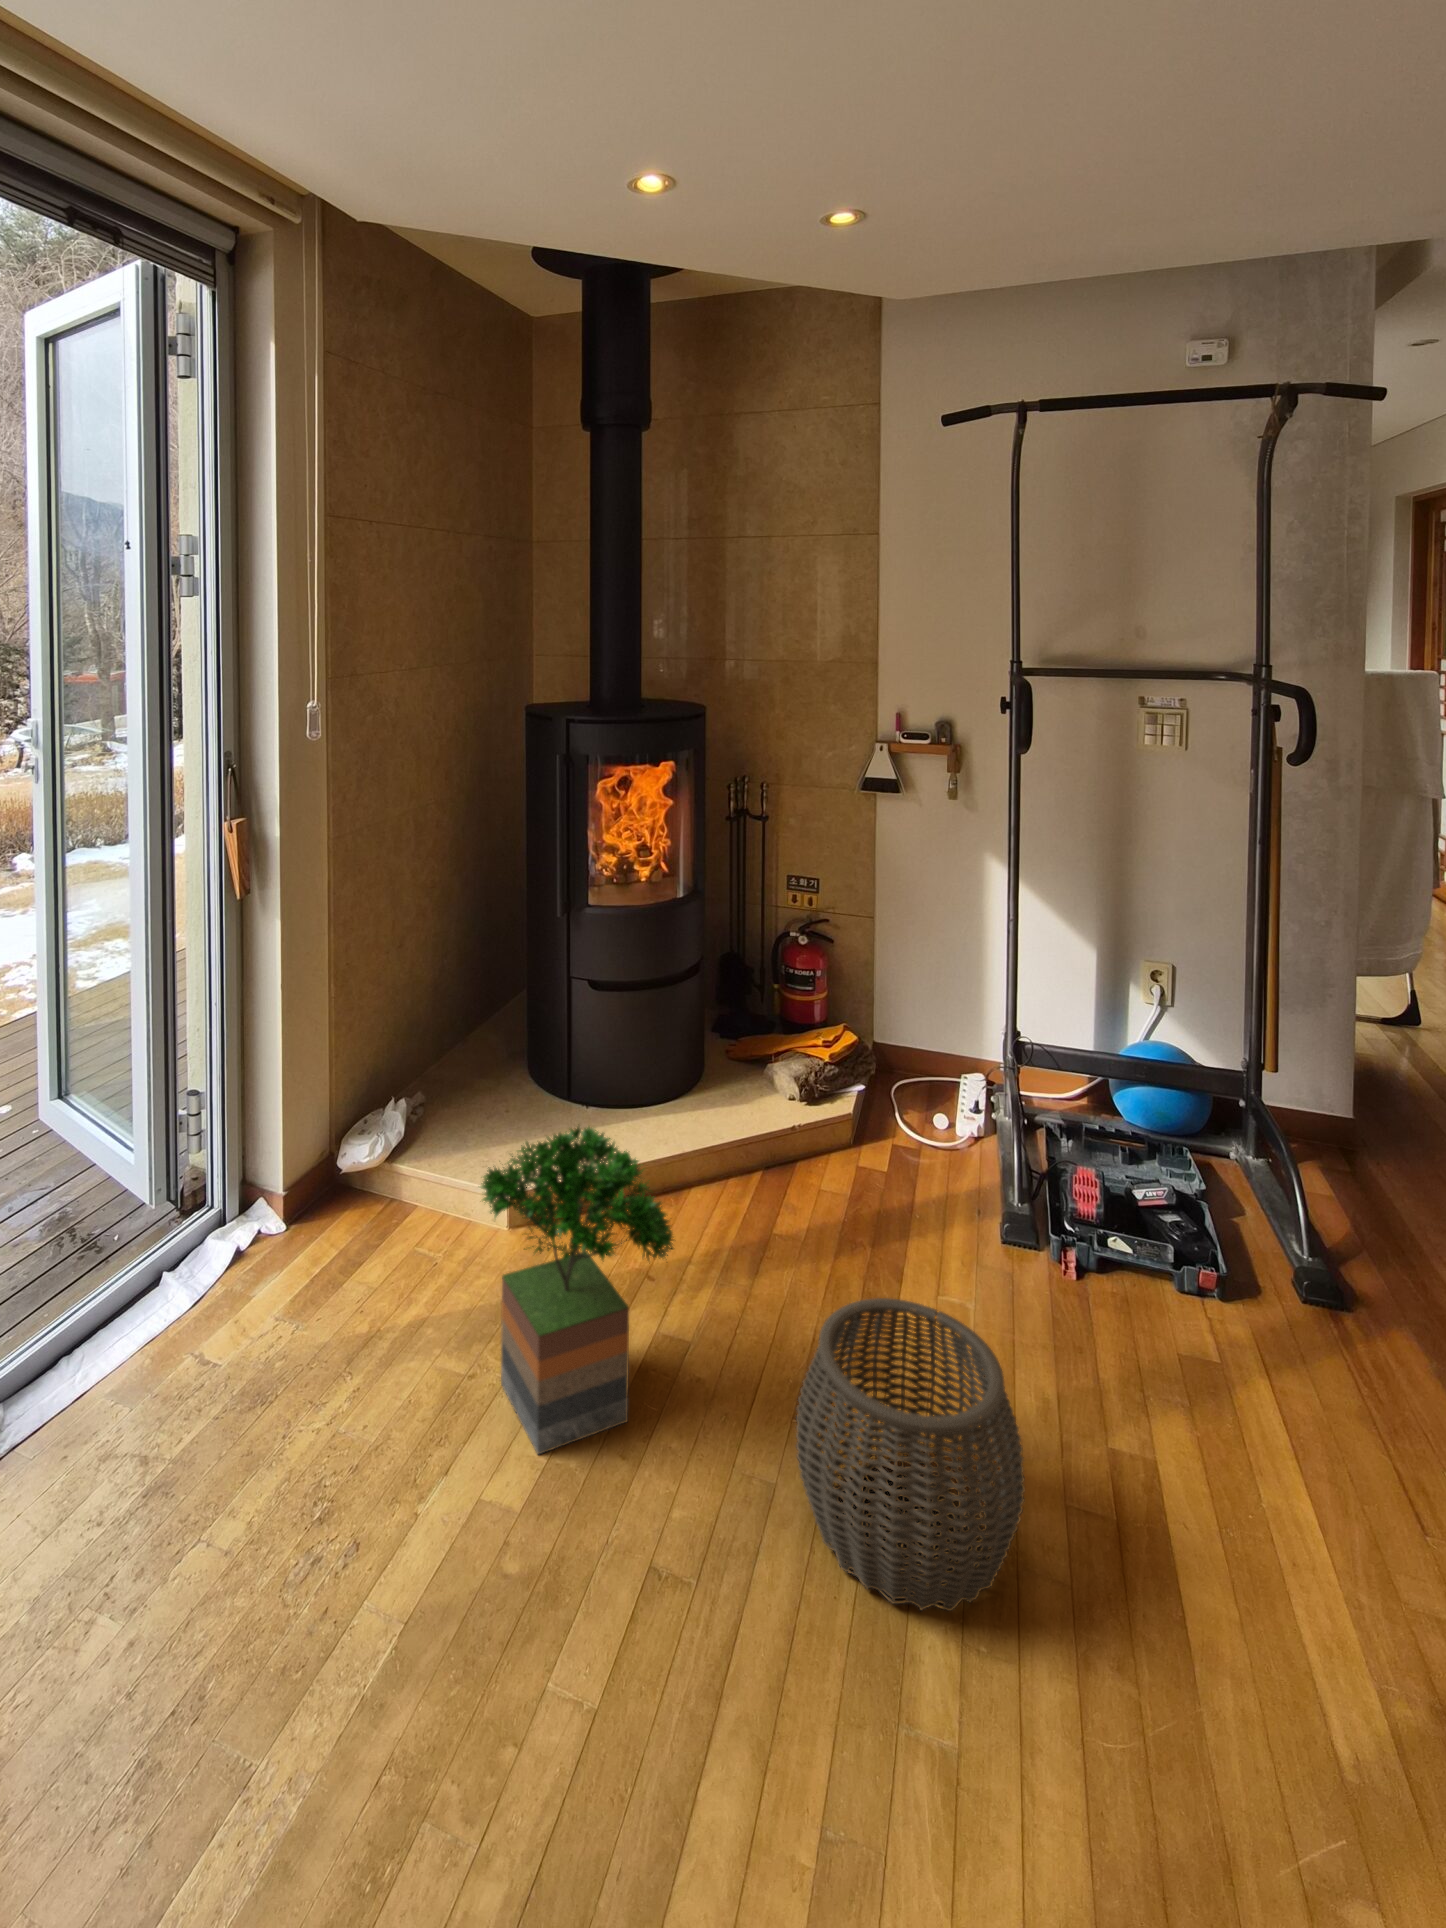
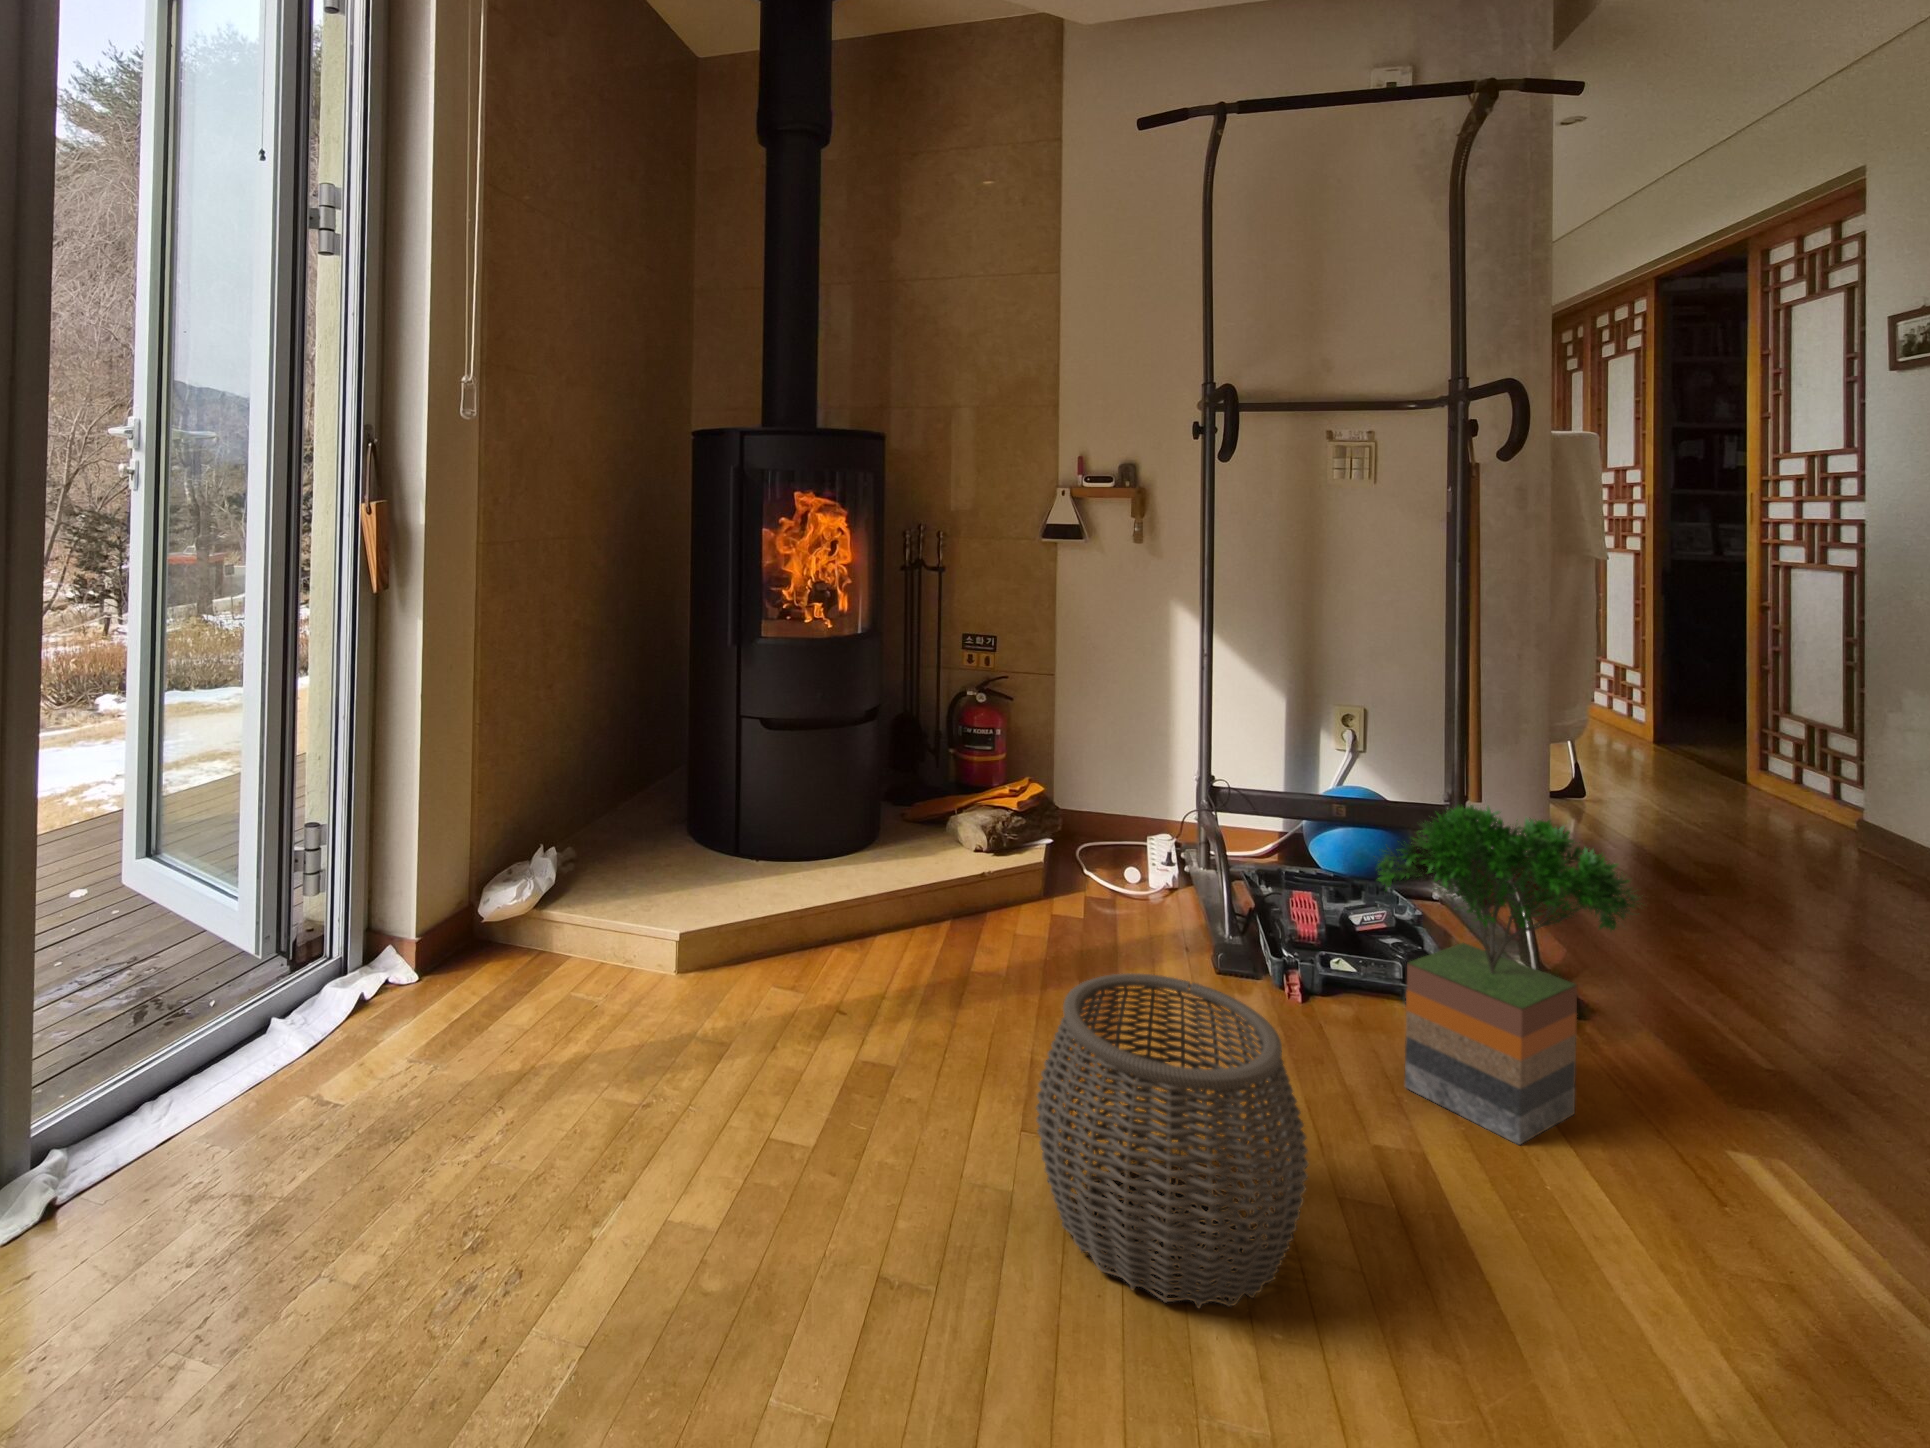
potted tree: present [481,1127,673,1454] -> present [1378,805,1639,1145]

